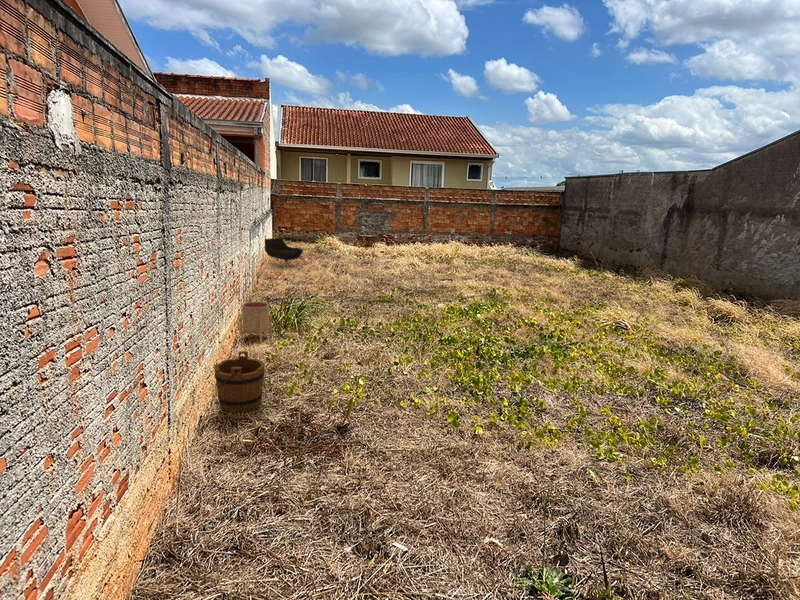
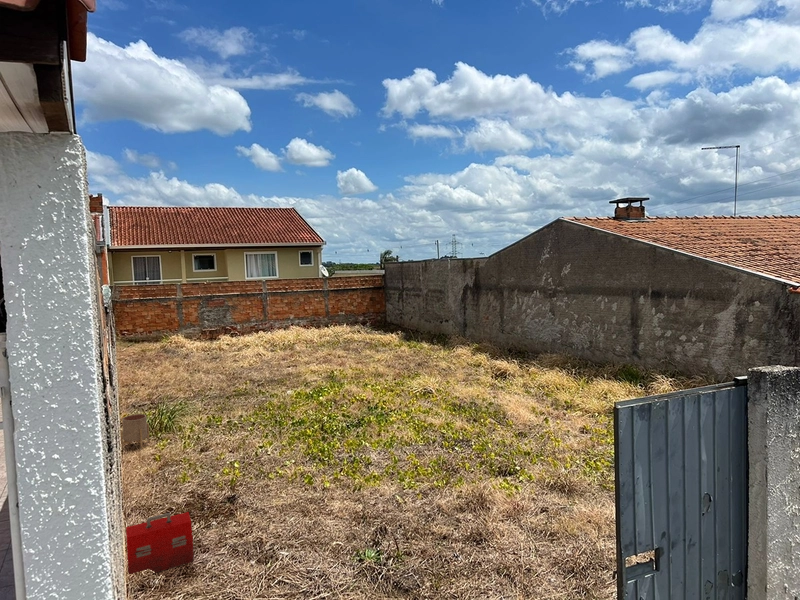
lounge chair: present [265,238,303,269] -> none [112,345,153,375]
bucket: present [214,351,265,412] -> none [124,456,164,506]
toolbox: none [167,439,268,527] -> present [126,512,194,574]

